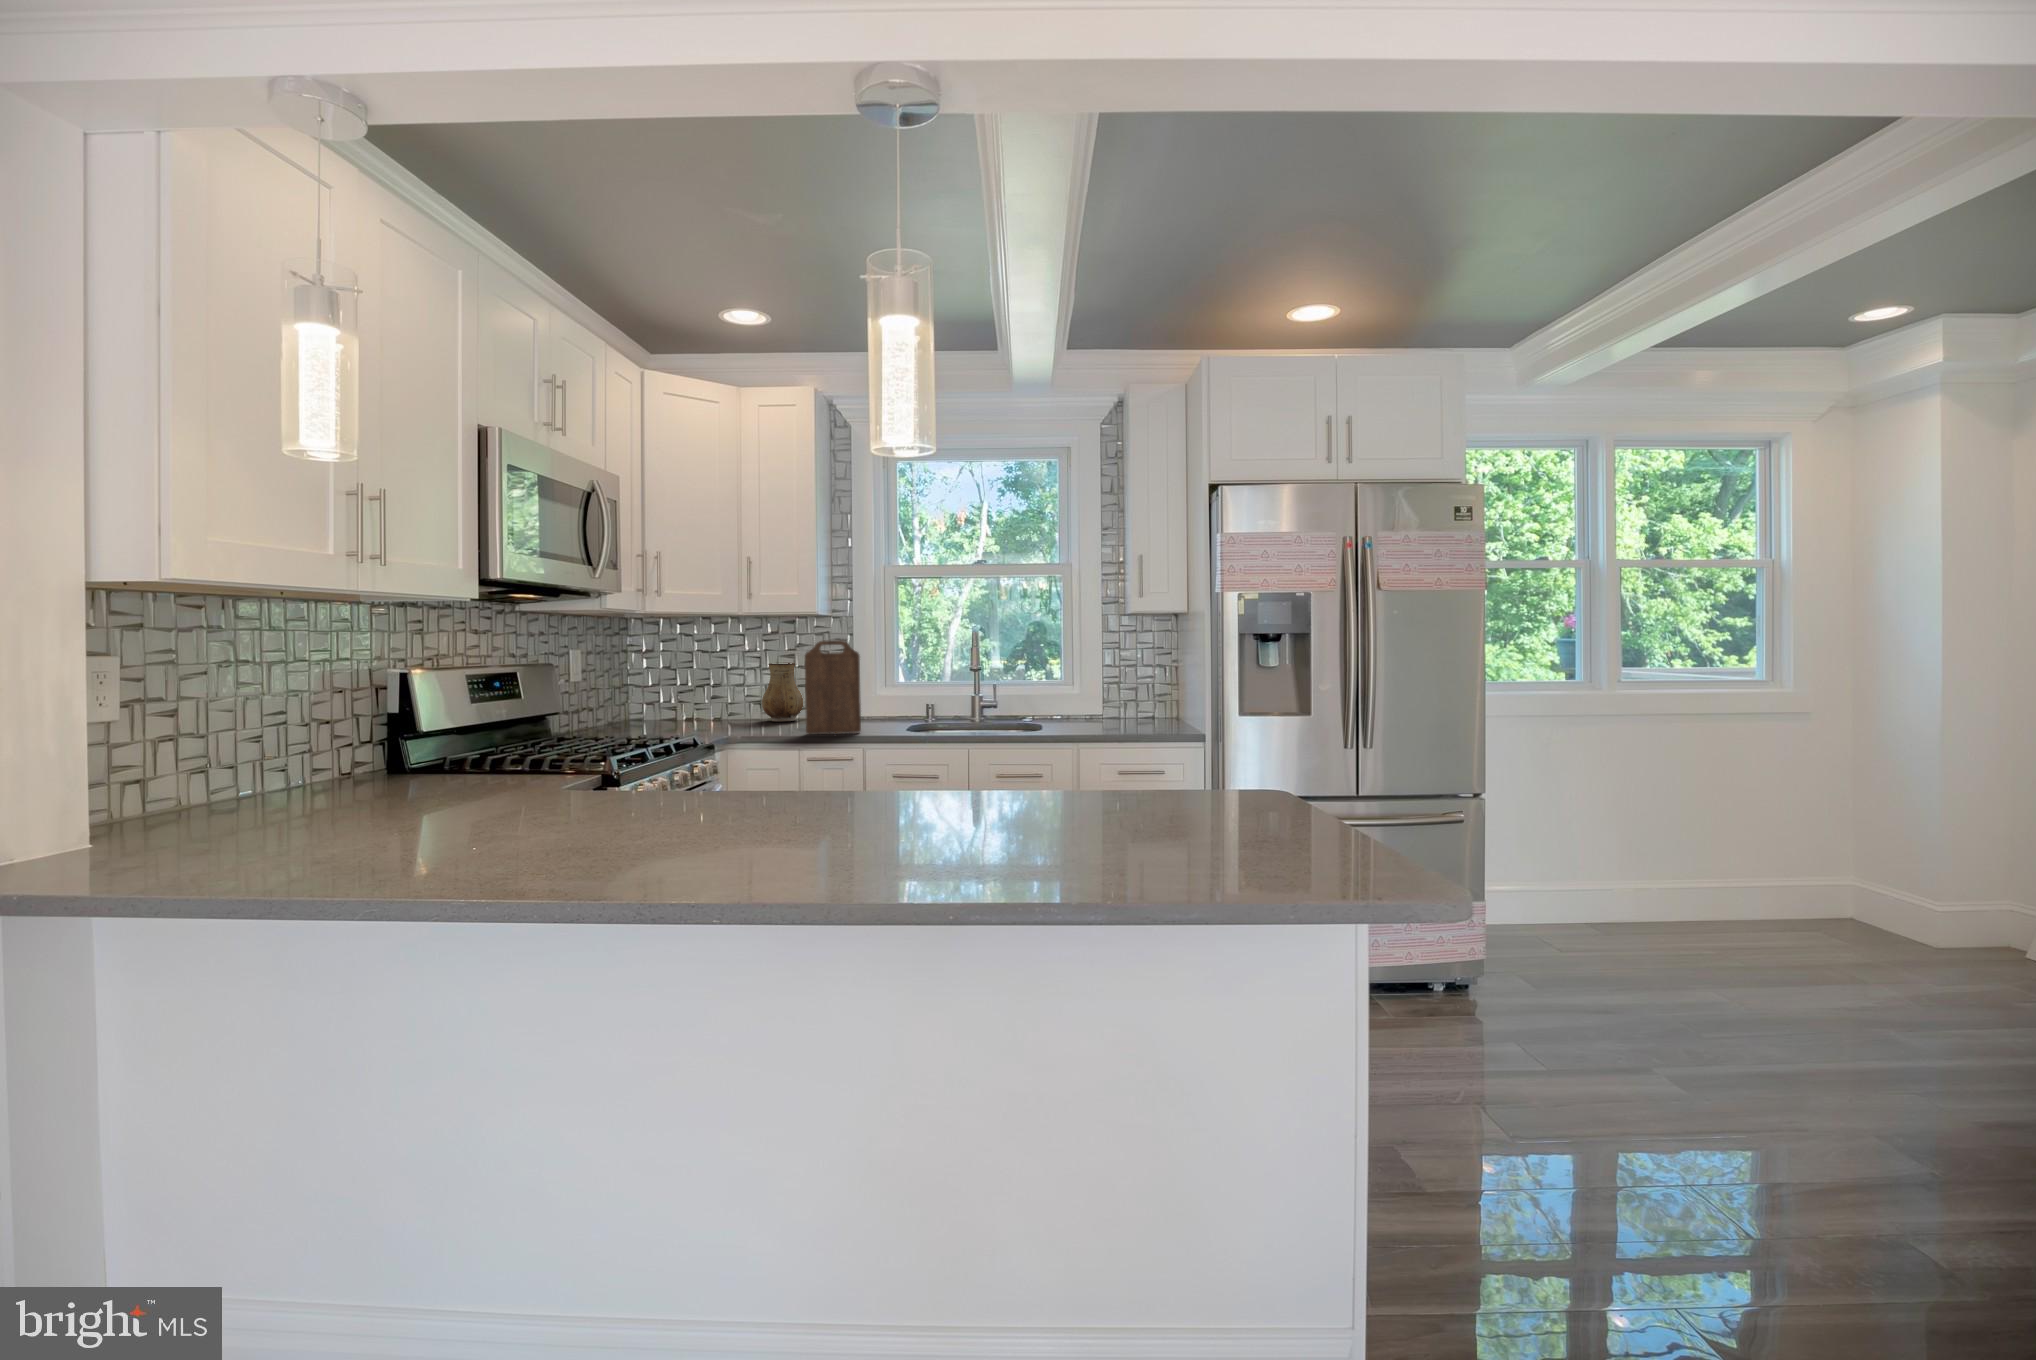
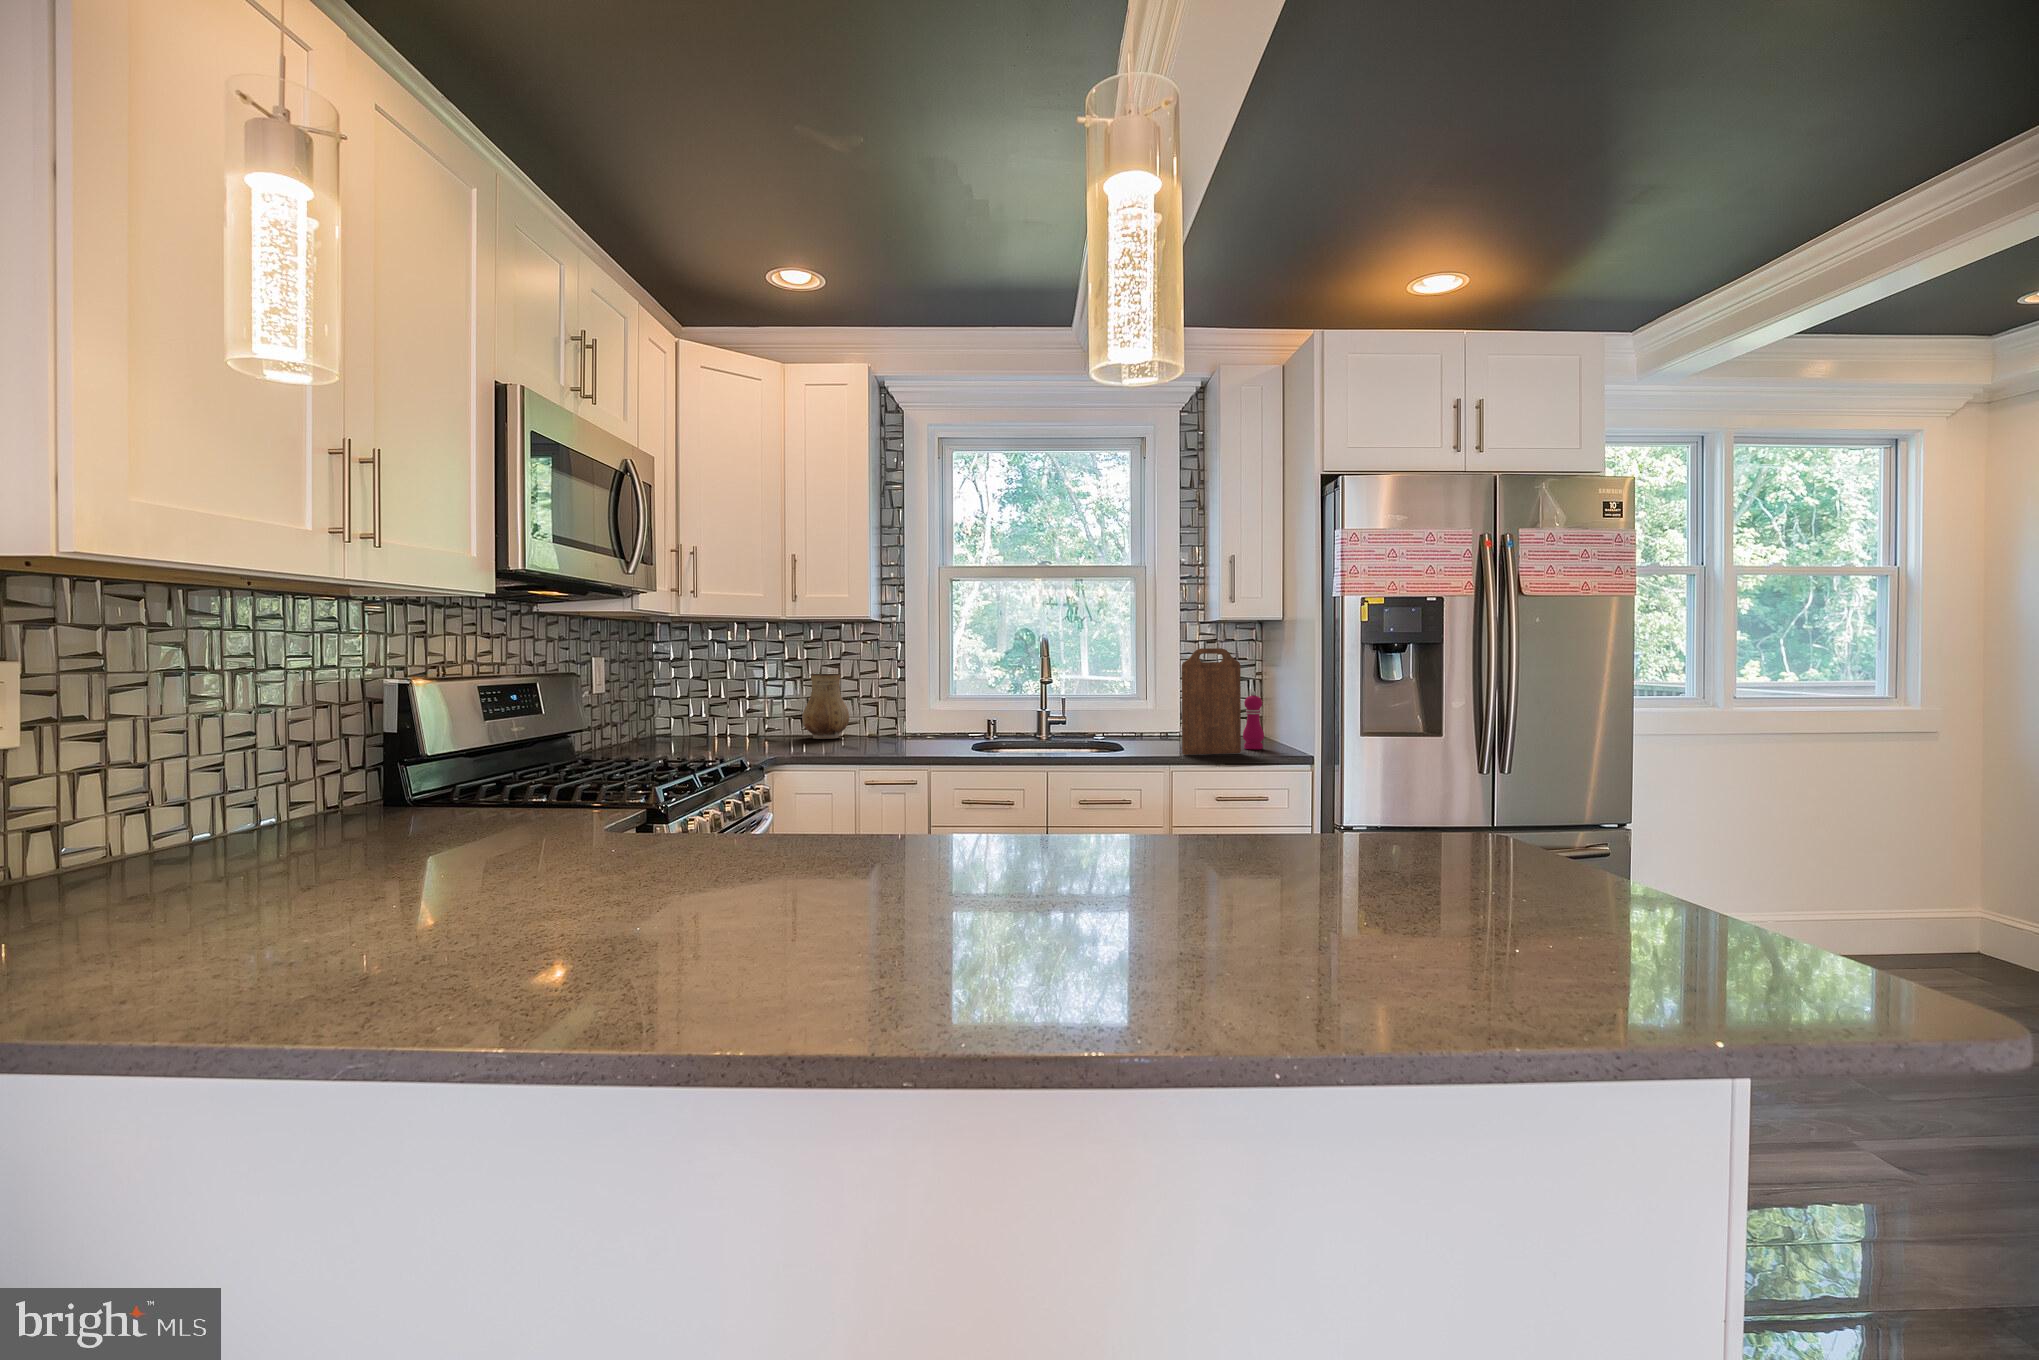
cutting board: present [804,640,861,734] -> present [1182,648,1241,755]
pepper mill: none [1146,677,1165,728] -> present [1243,691,1264,749]

